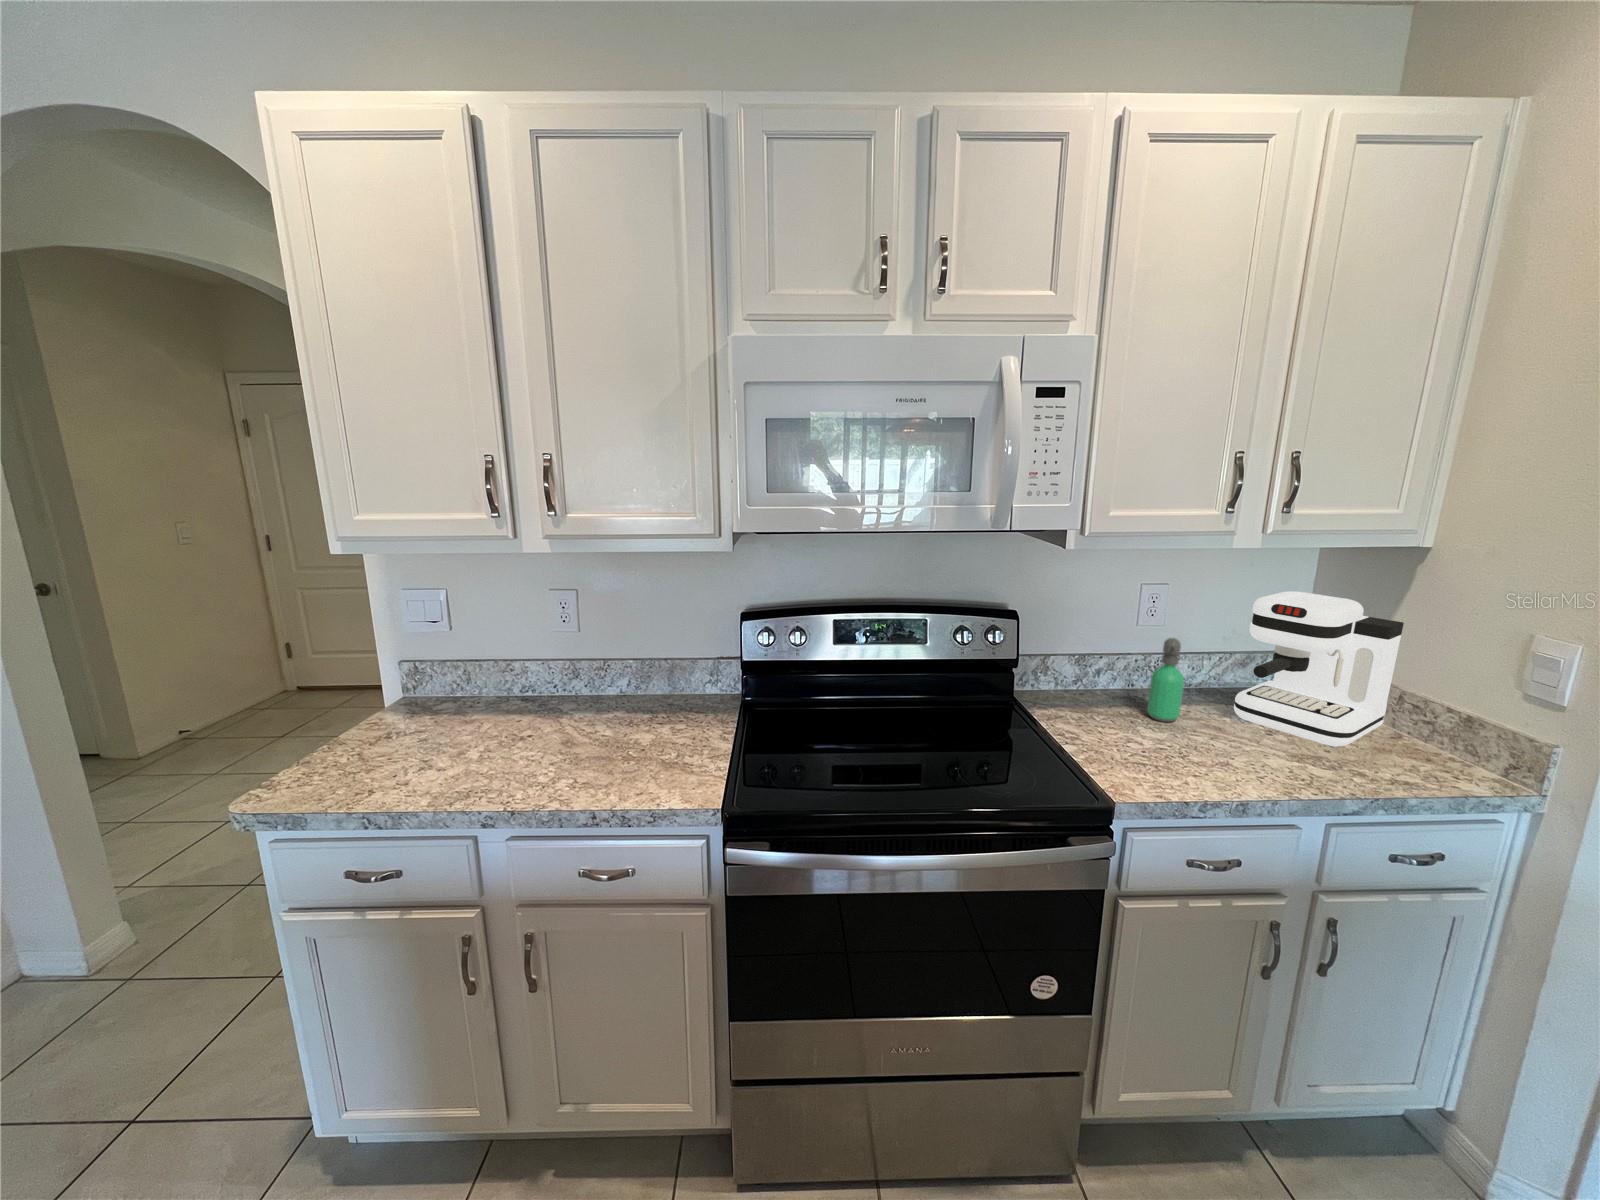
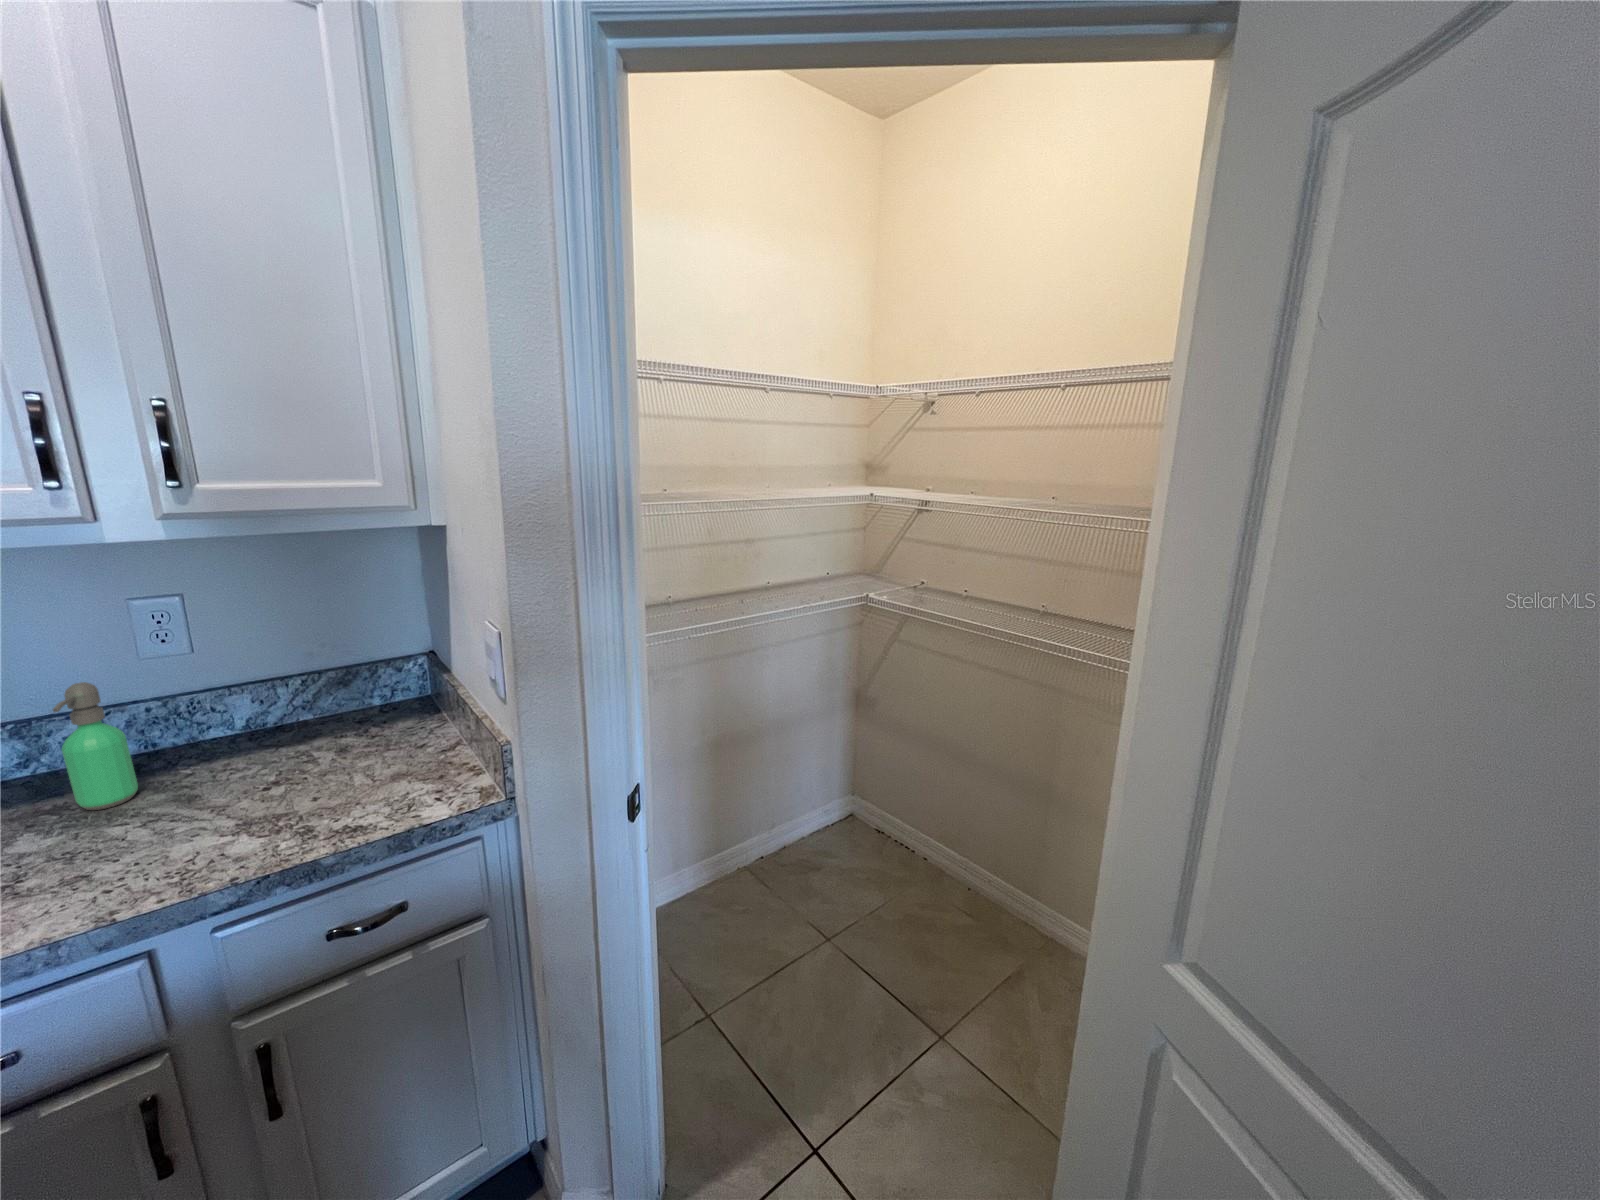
coffee maker: present [1234,591,1404,748] -> none [179,587,434,791]

